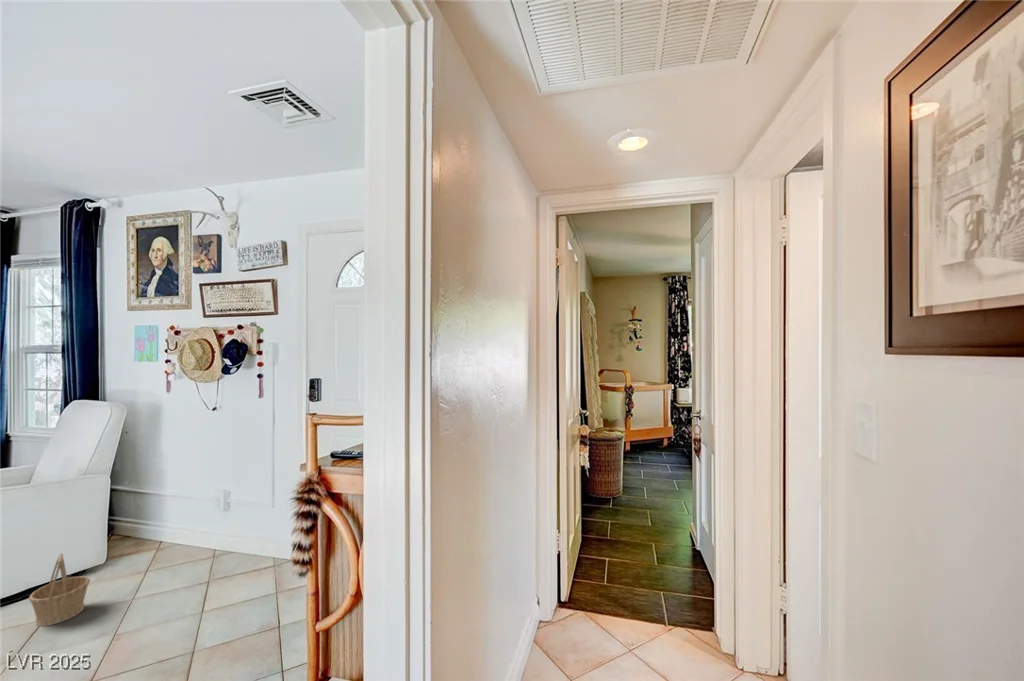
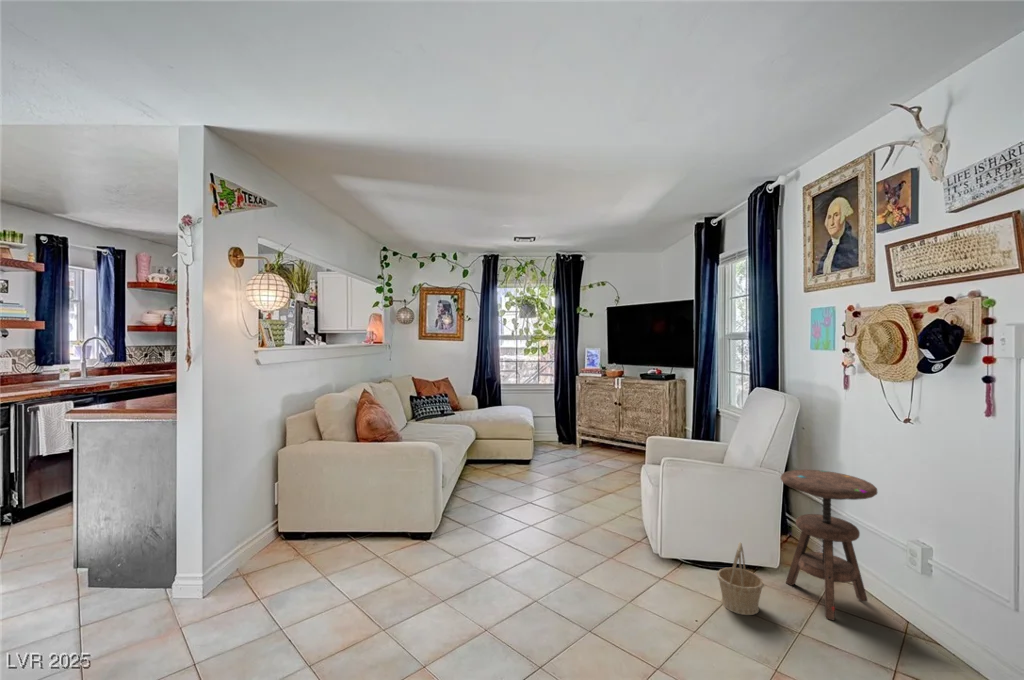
side table: none [106,459,194,579] -> present [781,470,877,621]

